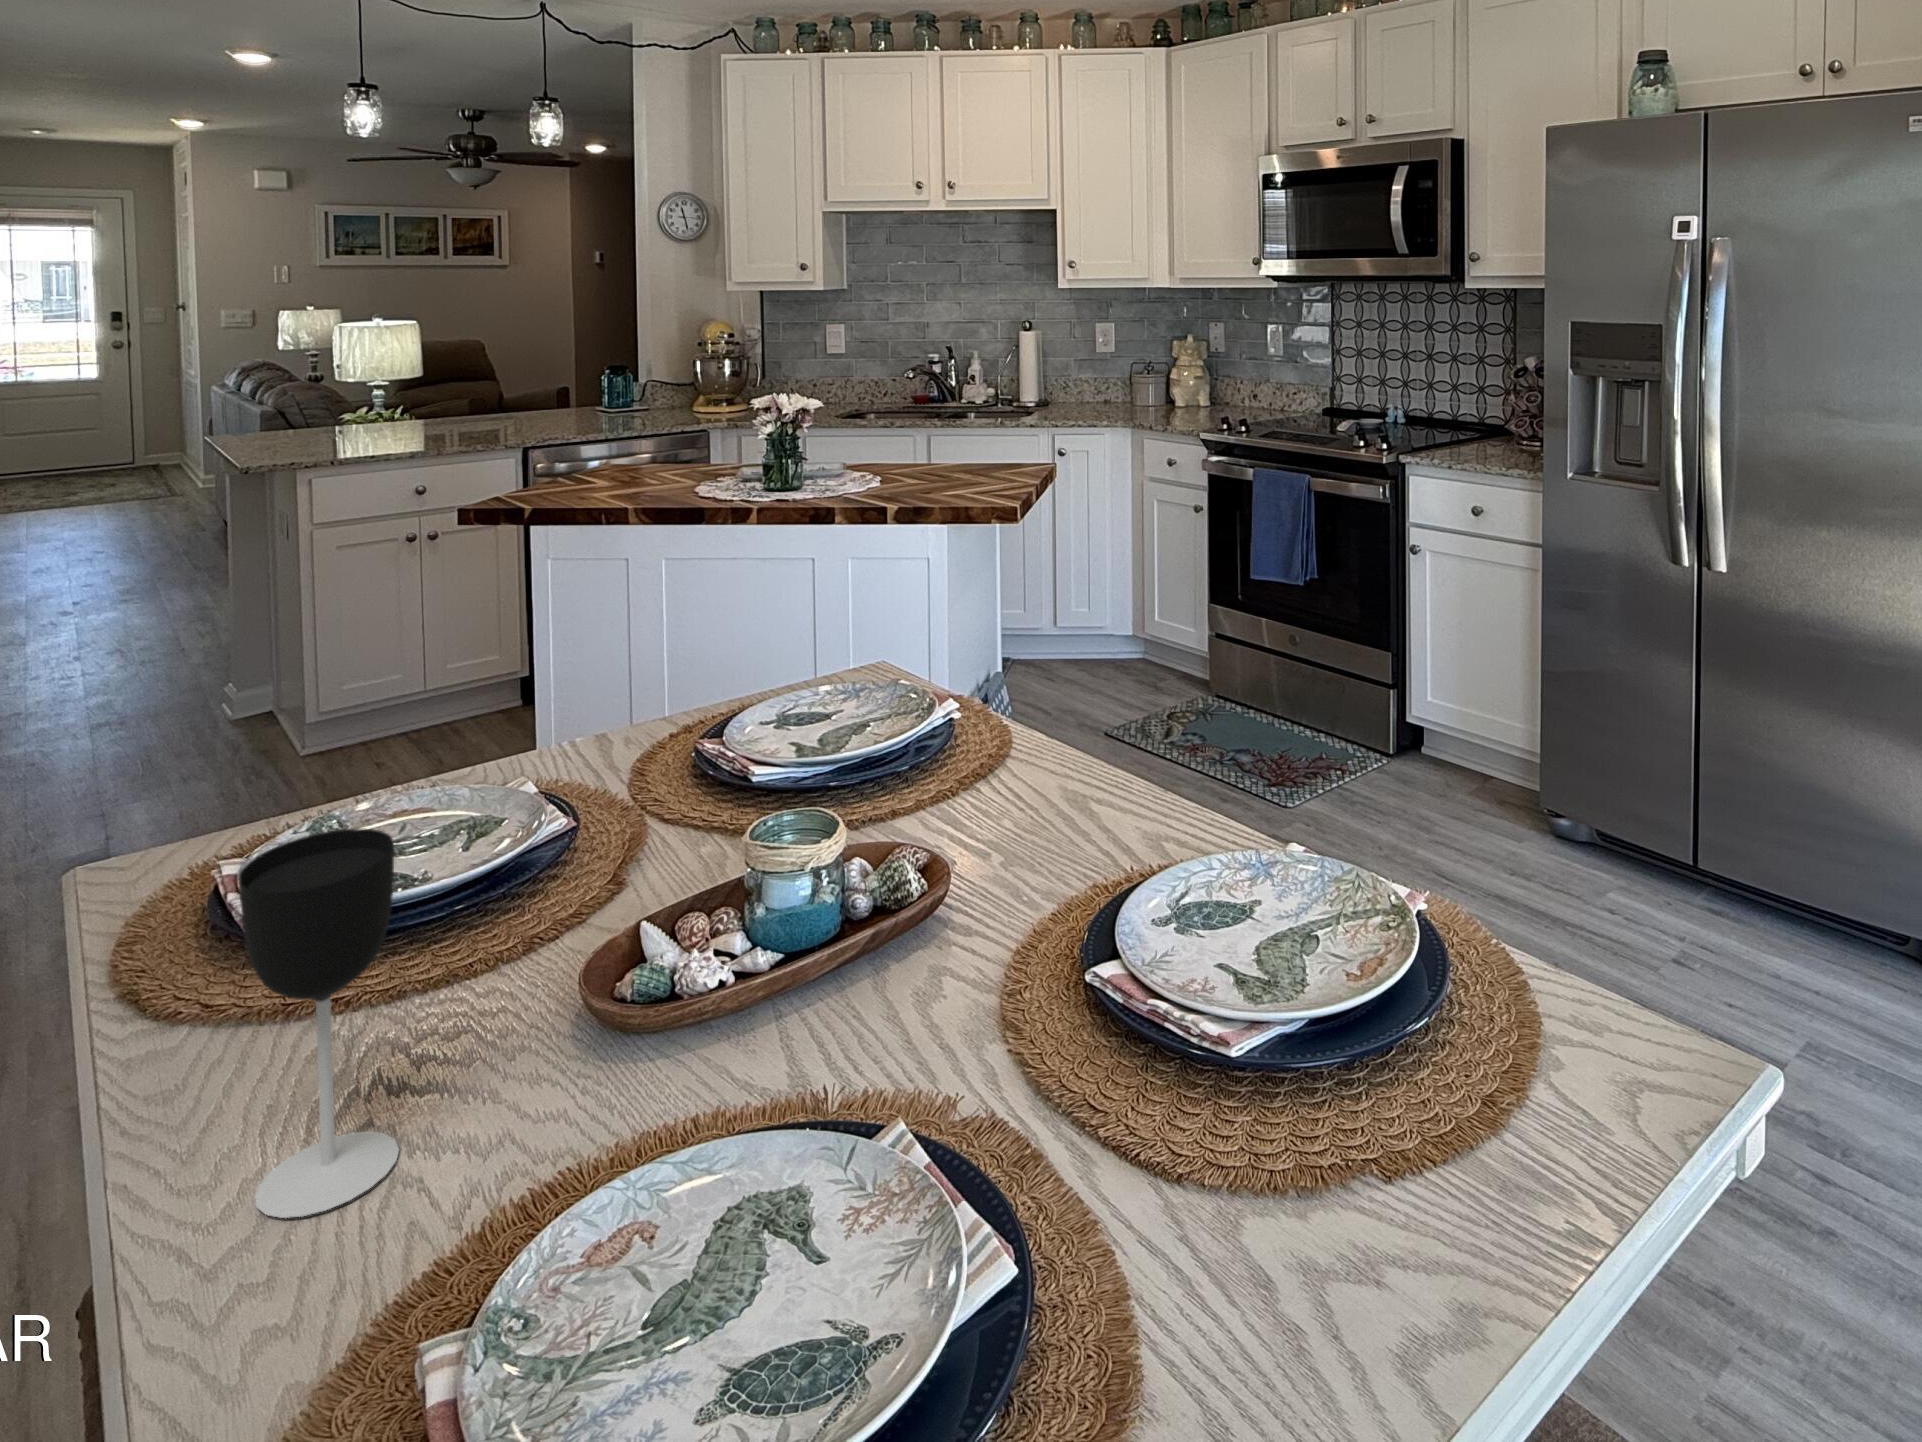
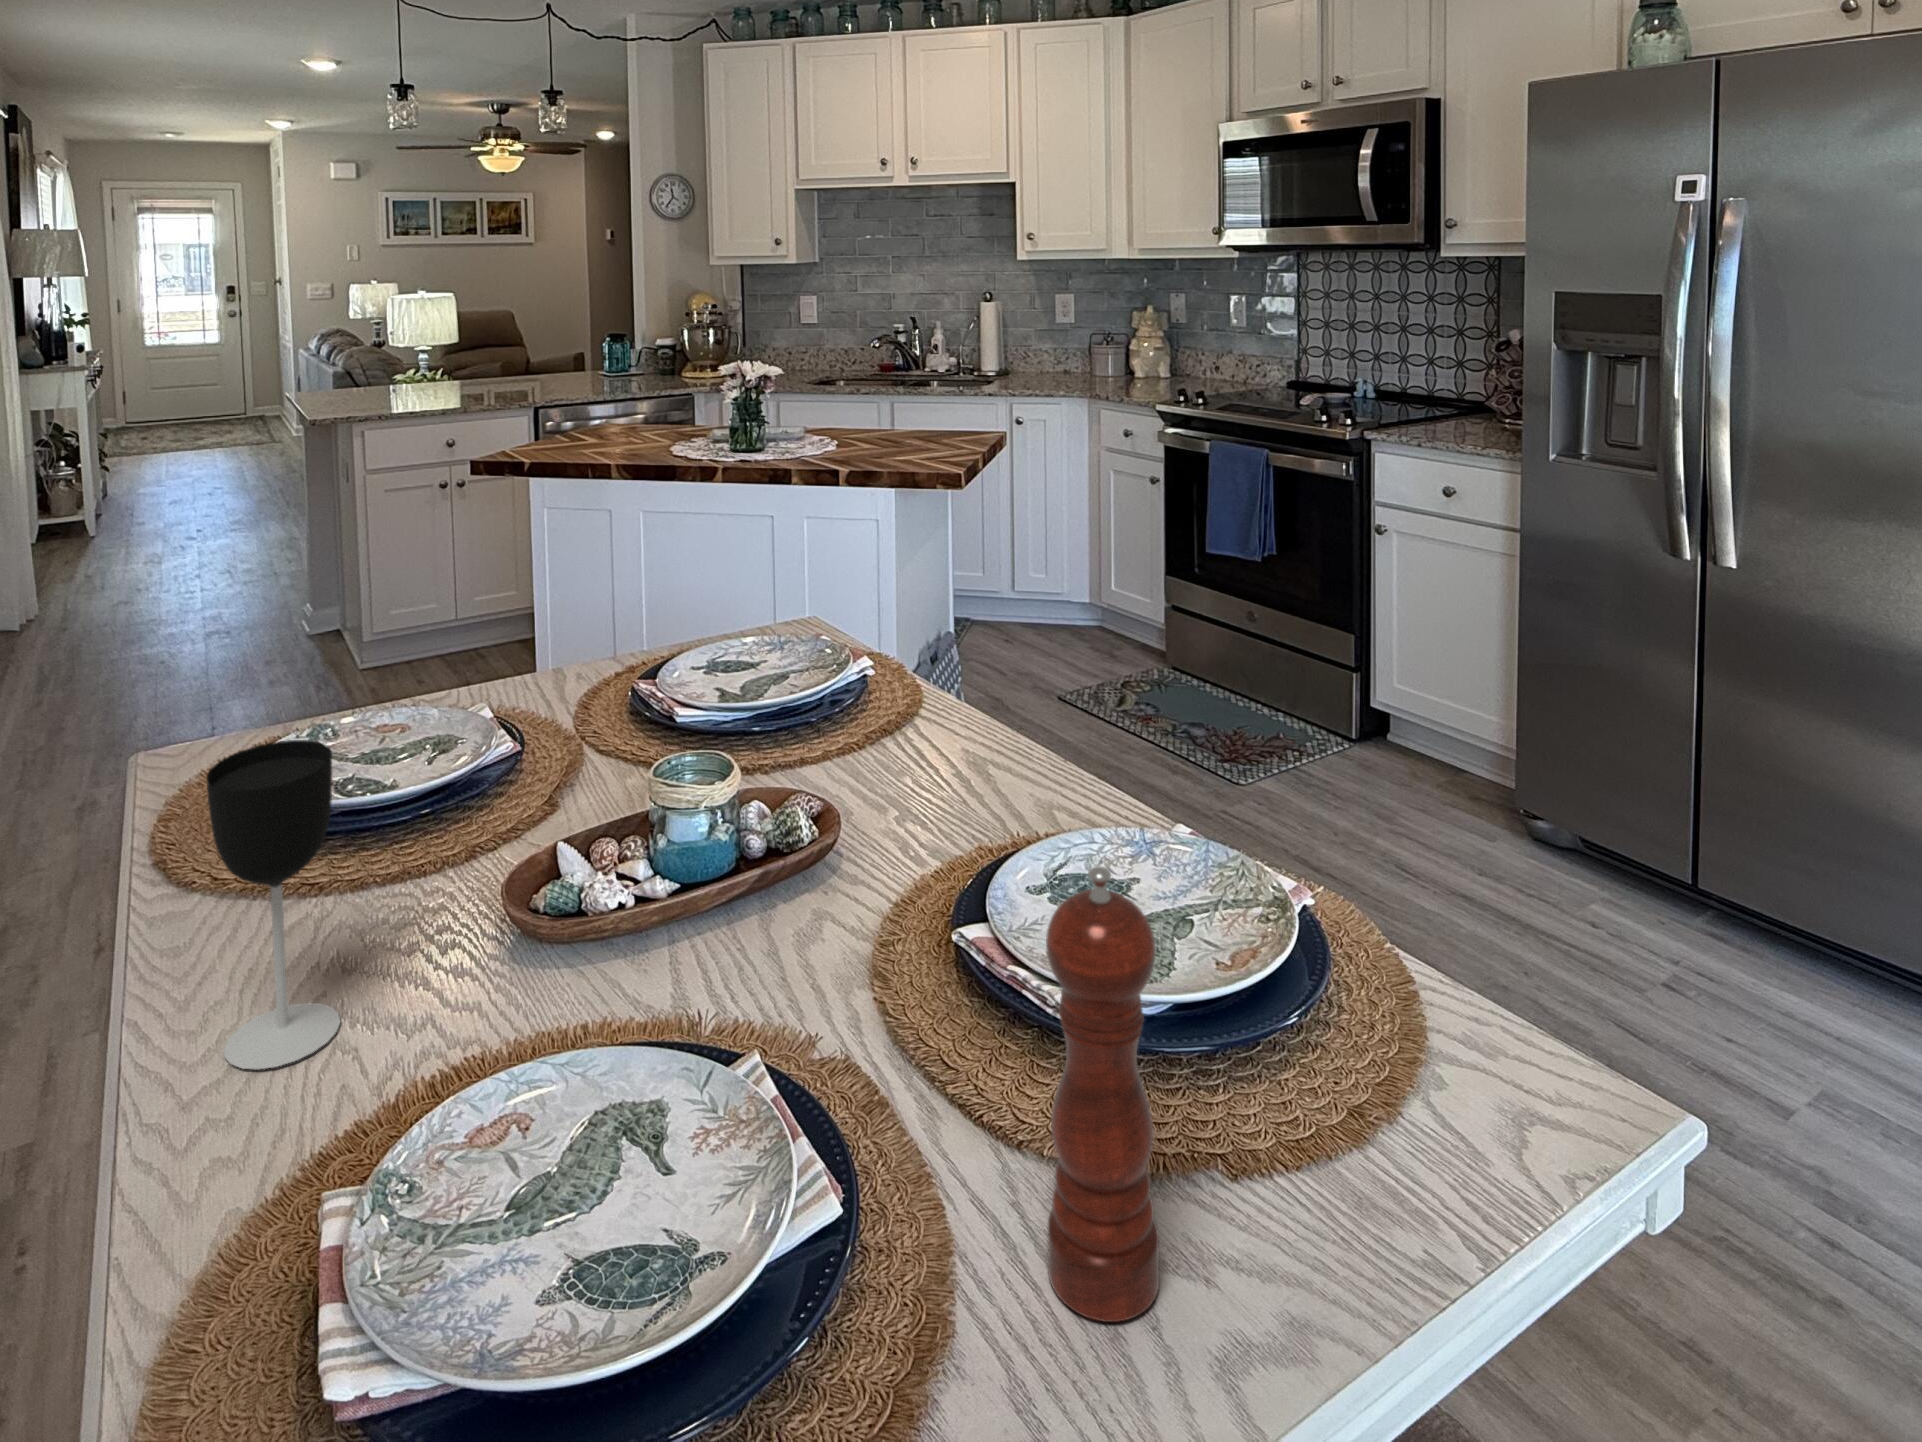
pepper mill: none [1226,885,1336,1341] -> present [1046,867,1159,1322]

